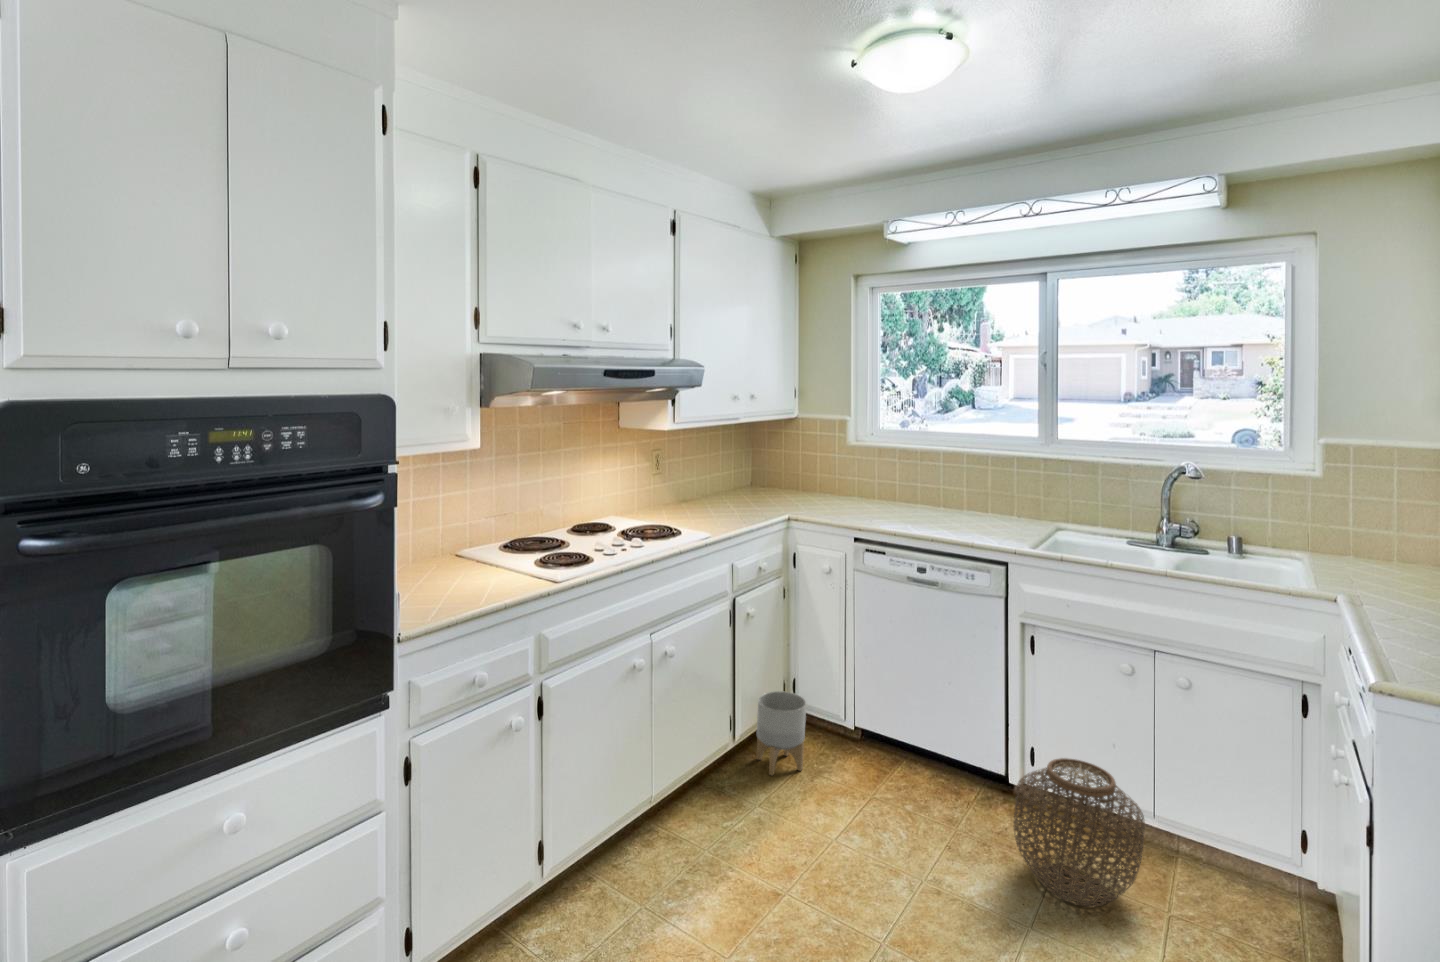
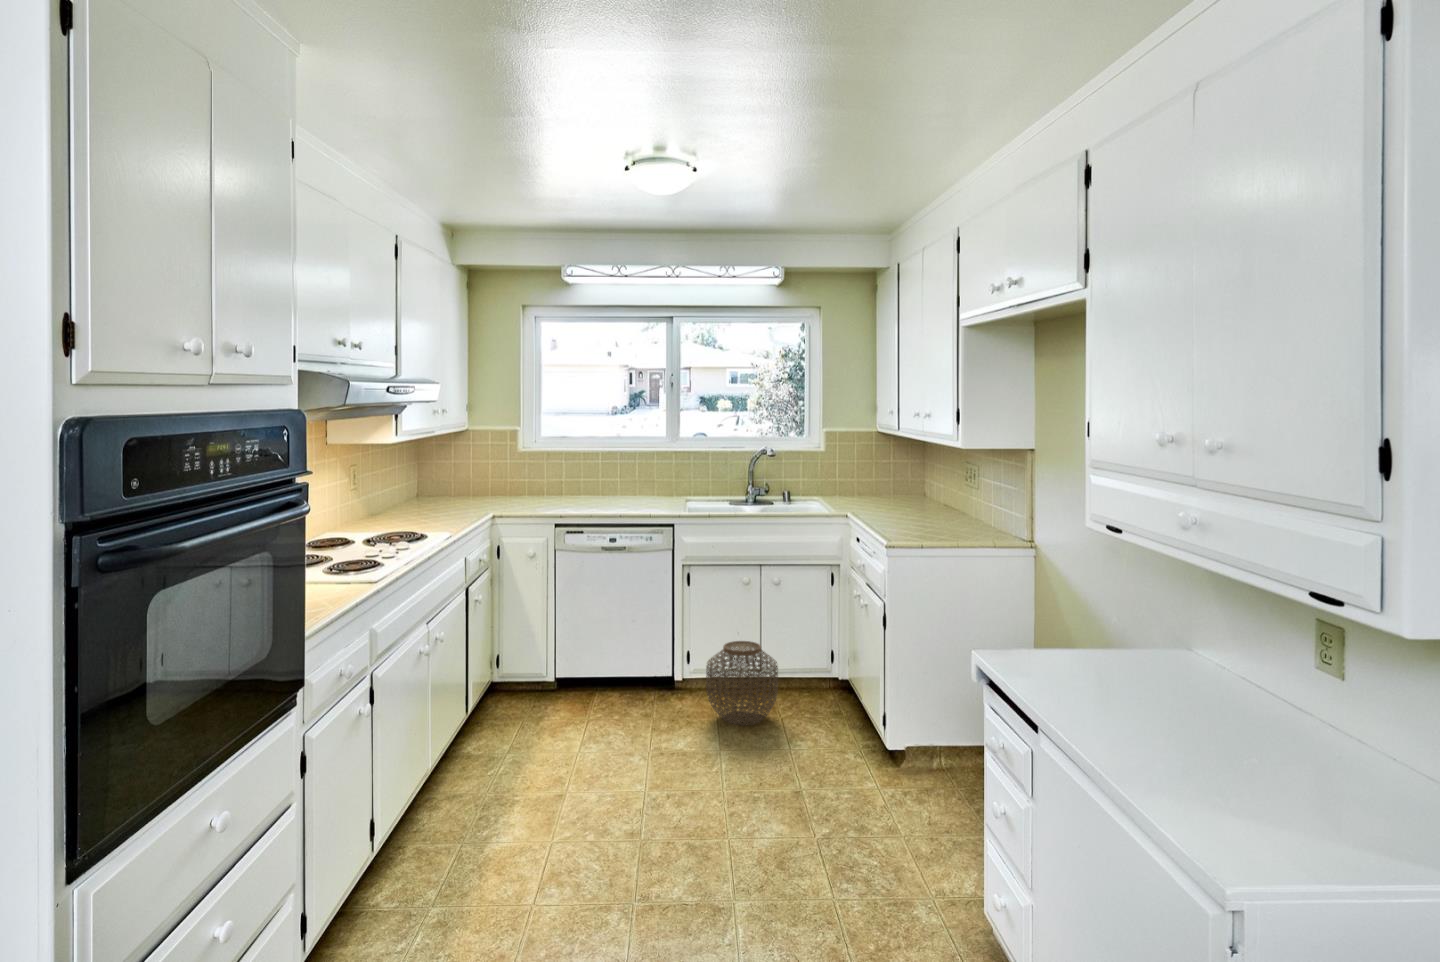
planter: present [757,691,806,775] -> none [498,659,540,726]

